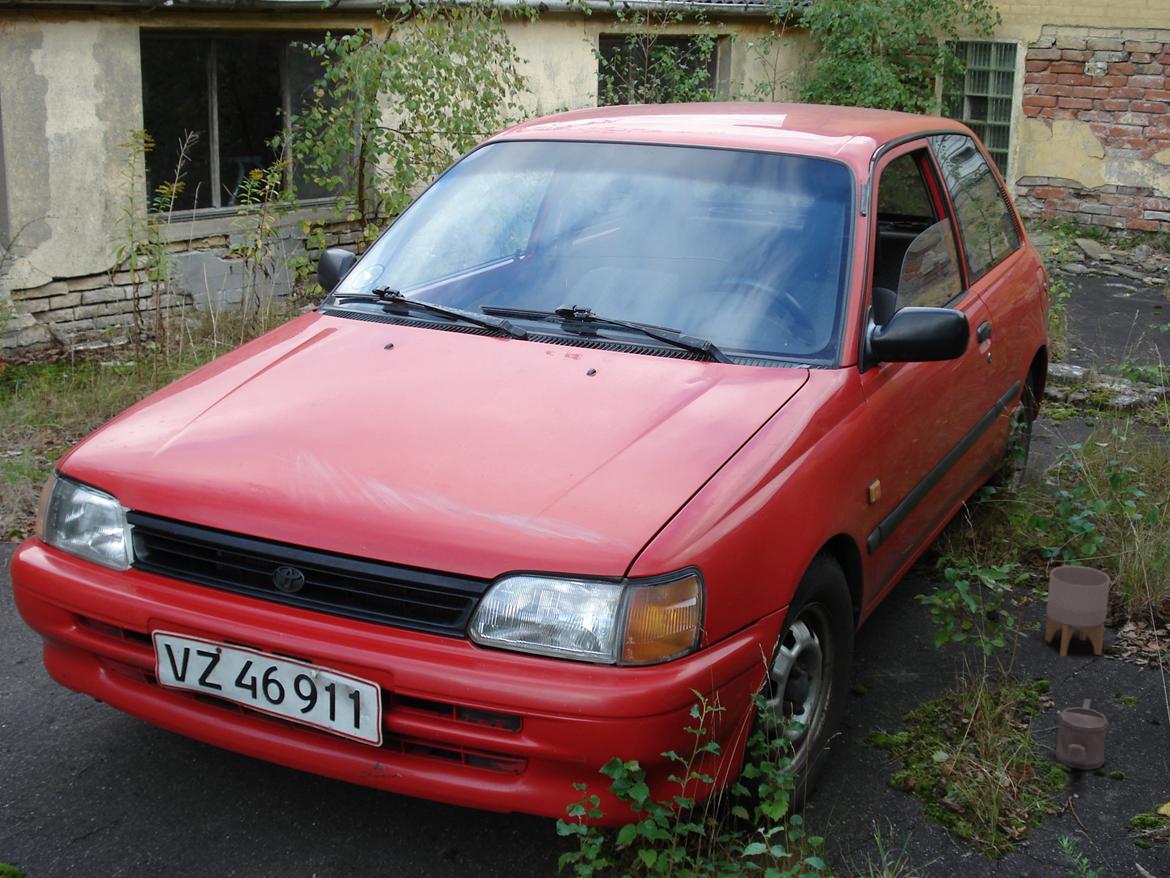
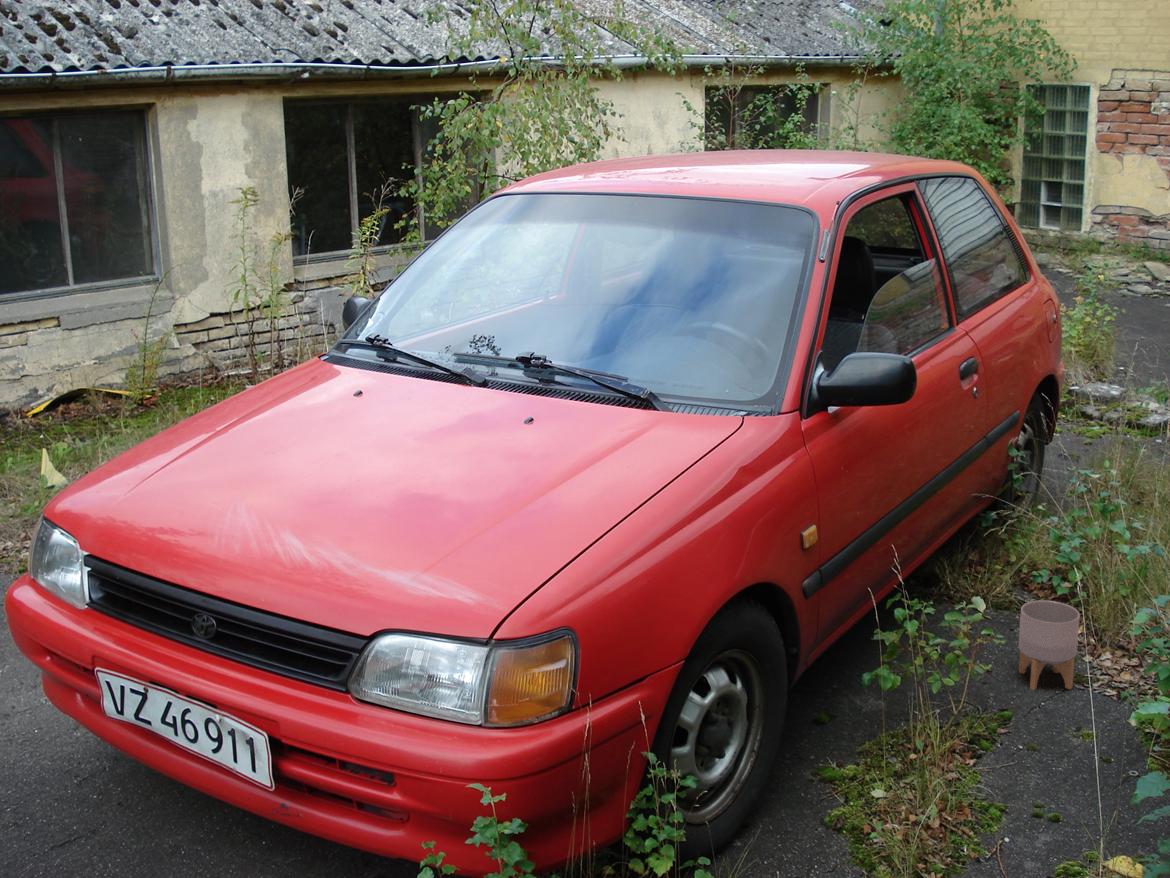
watering can: present [1055,699,1109,770] -> none [998,741,1049,815]

